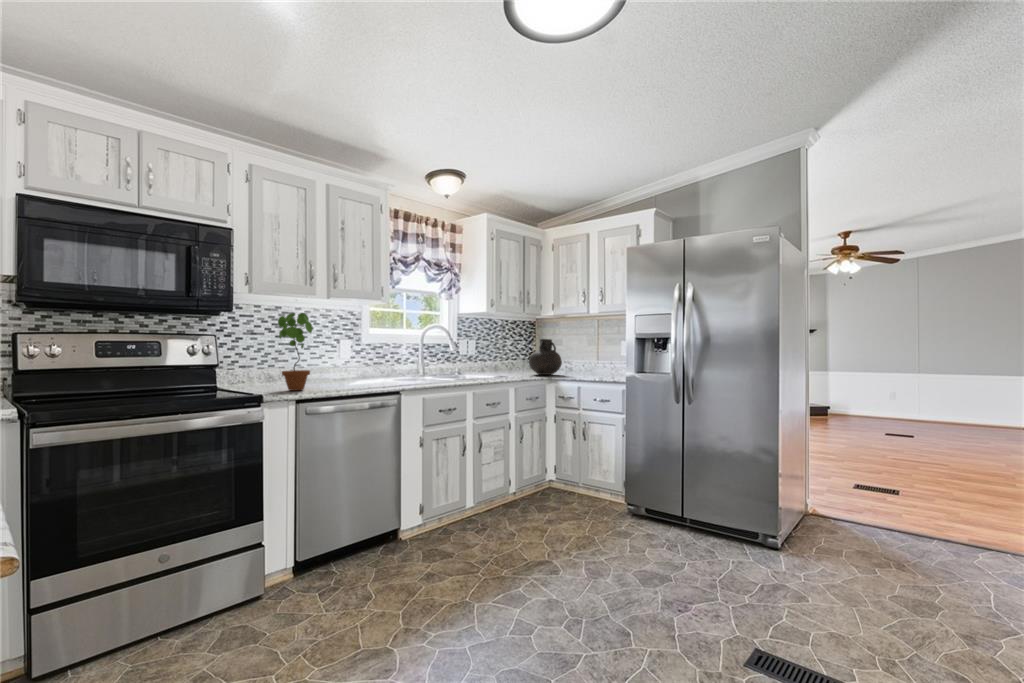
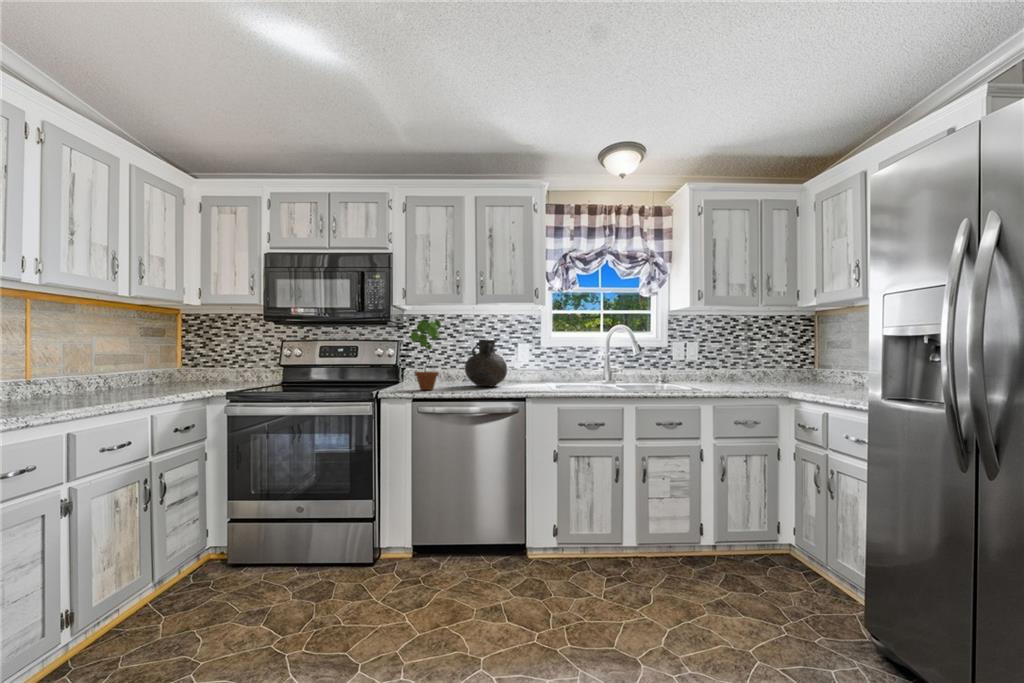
vase: present [529,339,562,375] -> present [465,340,507,386]

